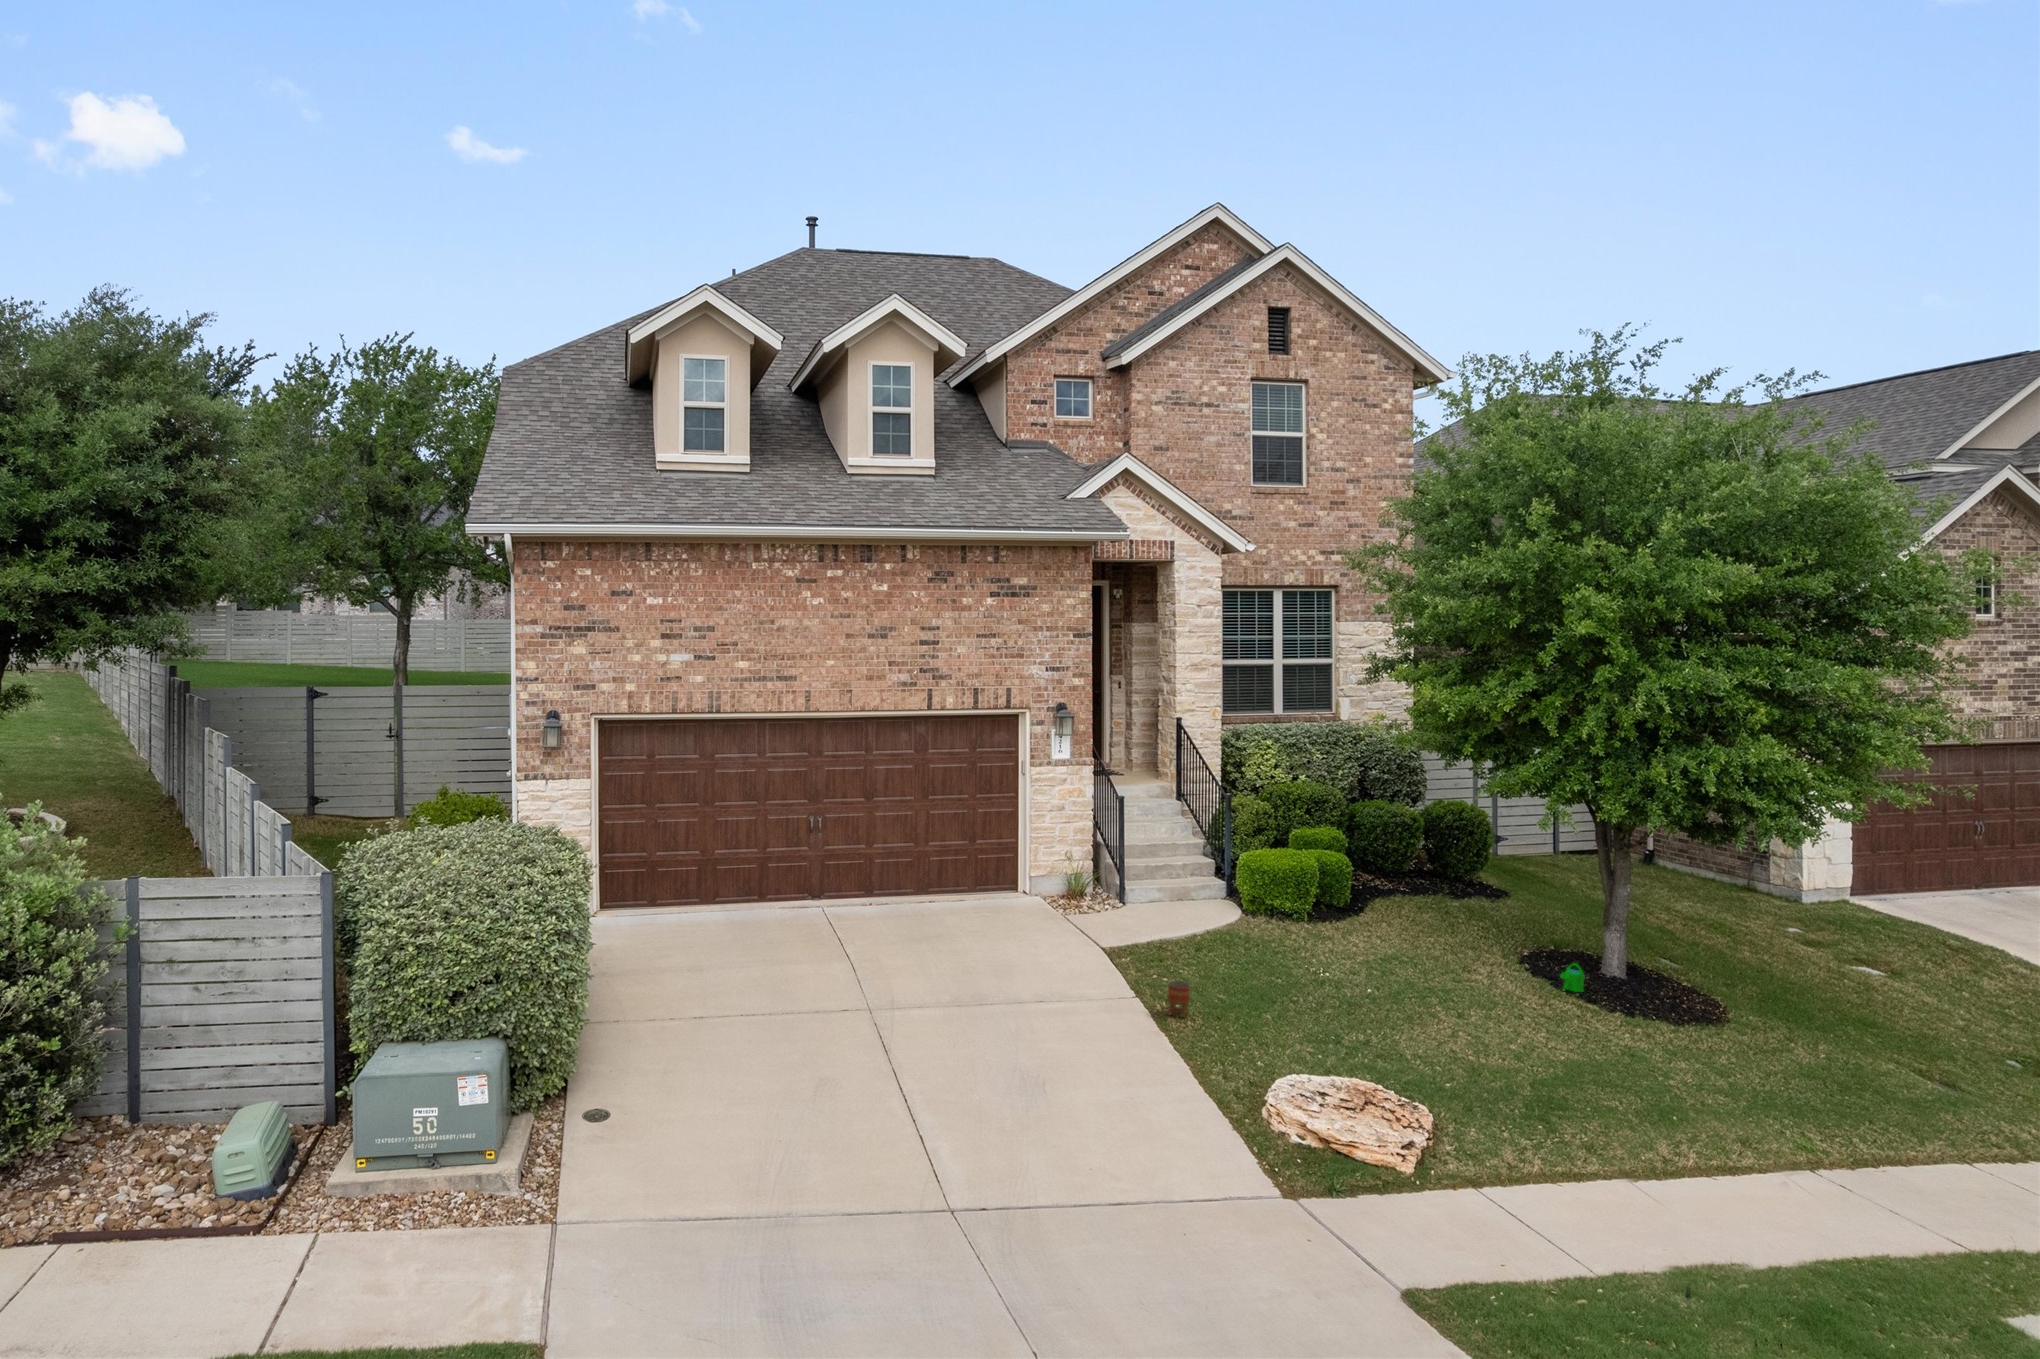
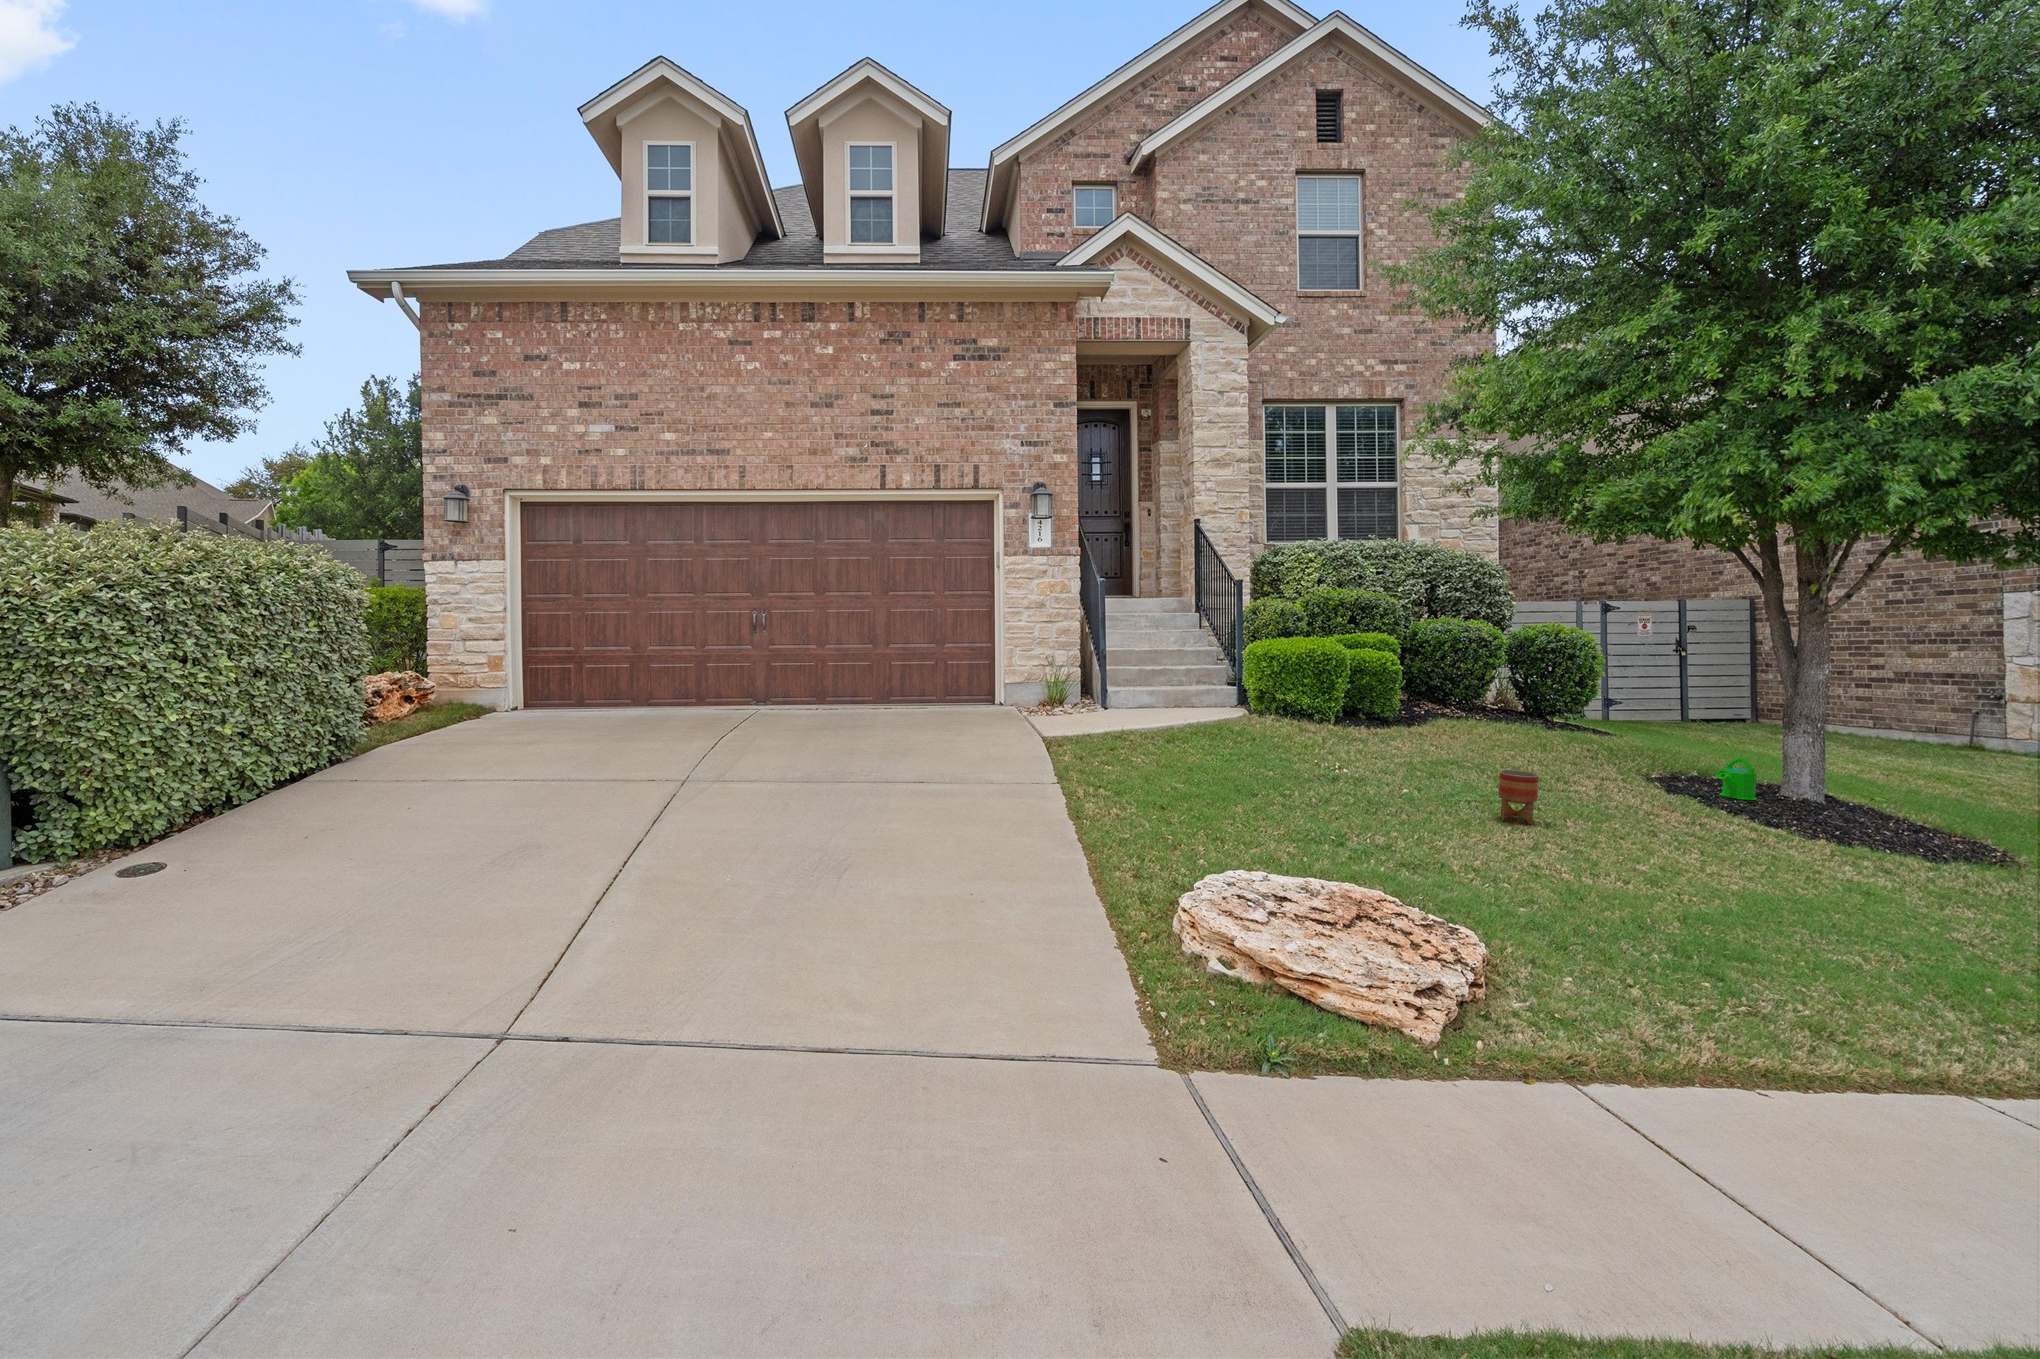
planter: present [1168,980,1191,1017] -> present [1498,770,1539,824]

